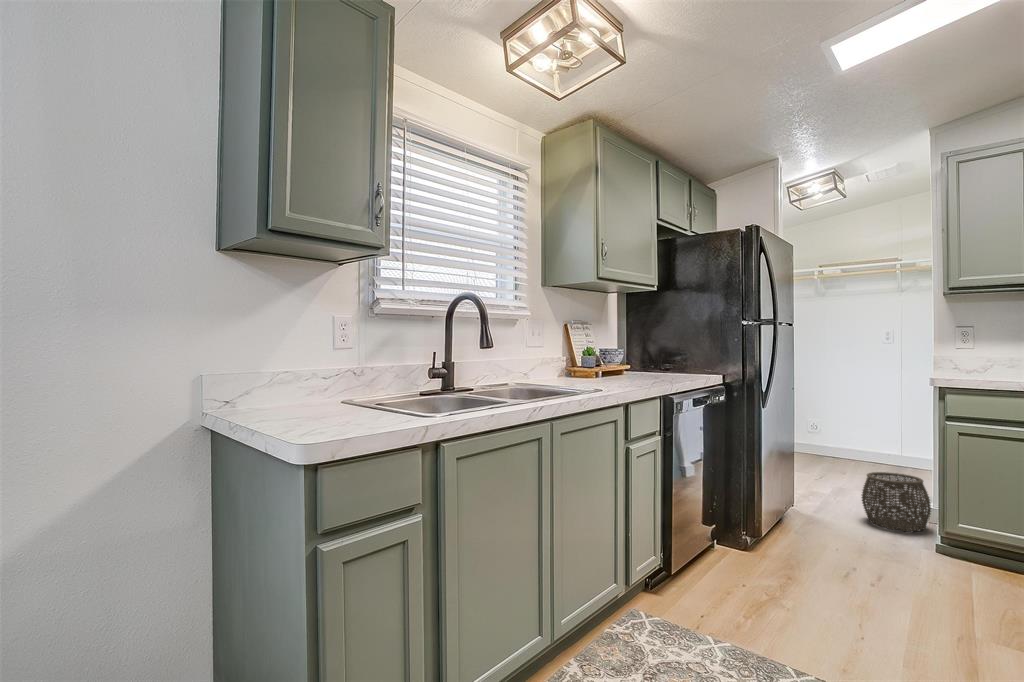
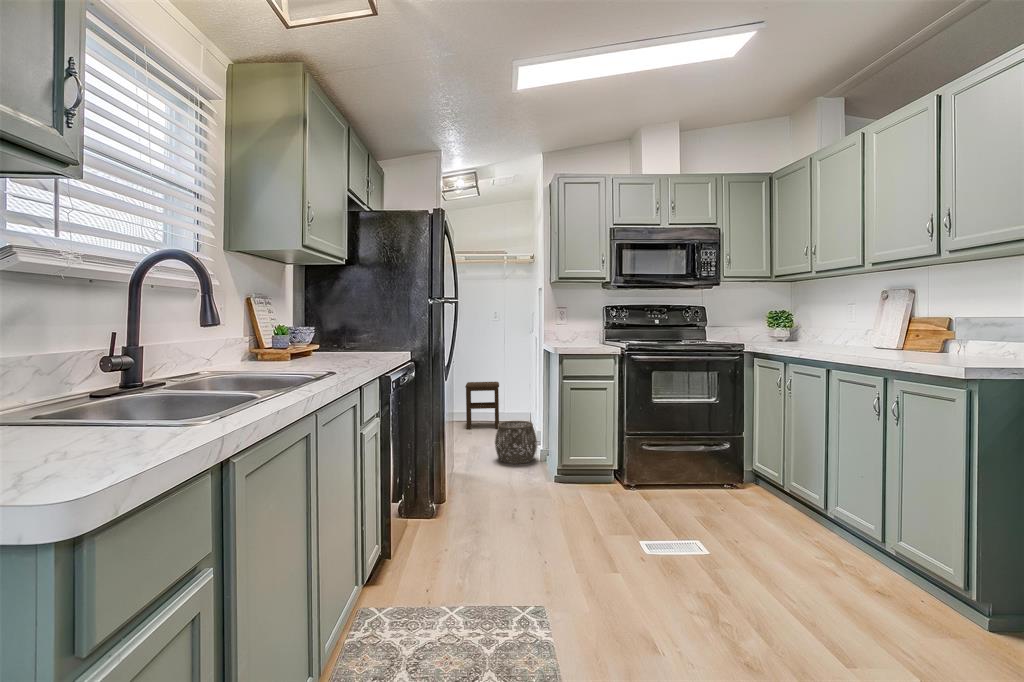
stool: none [840,421,895,485] -> present [465,382,499,429]

